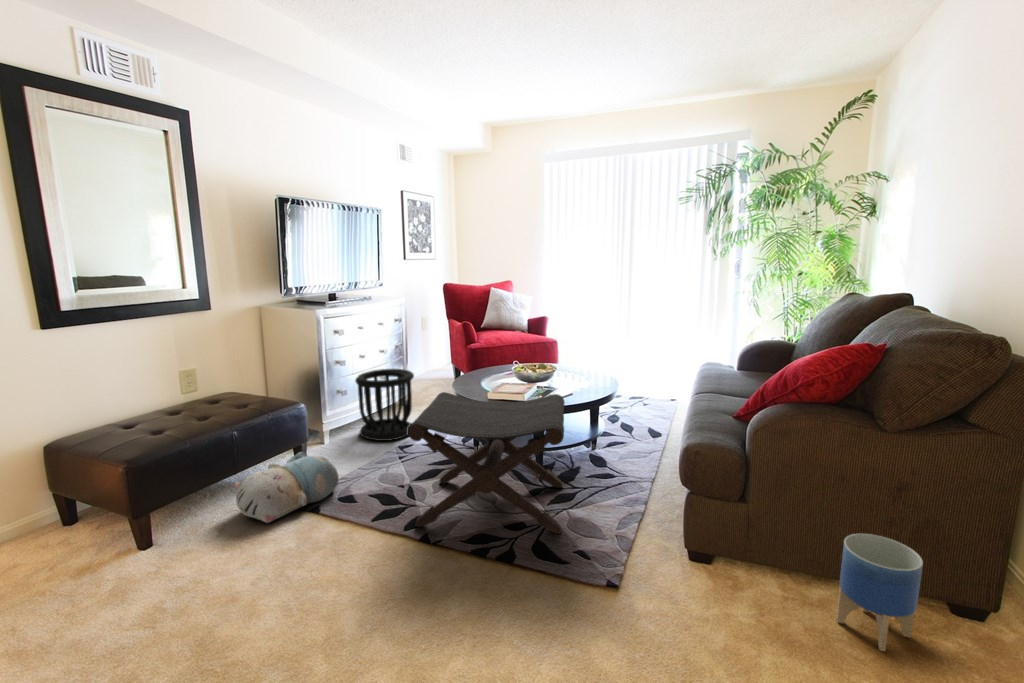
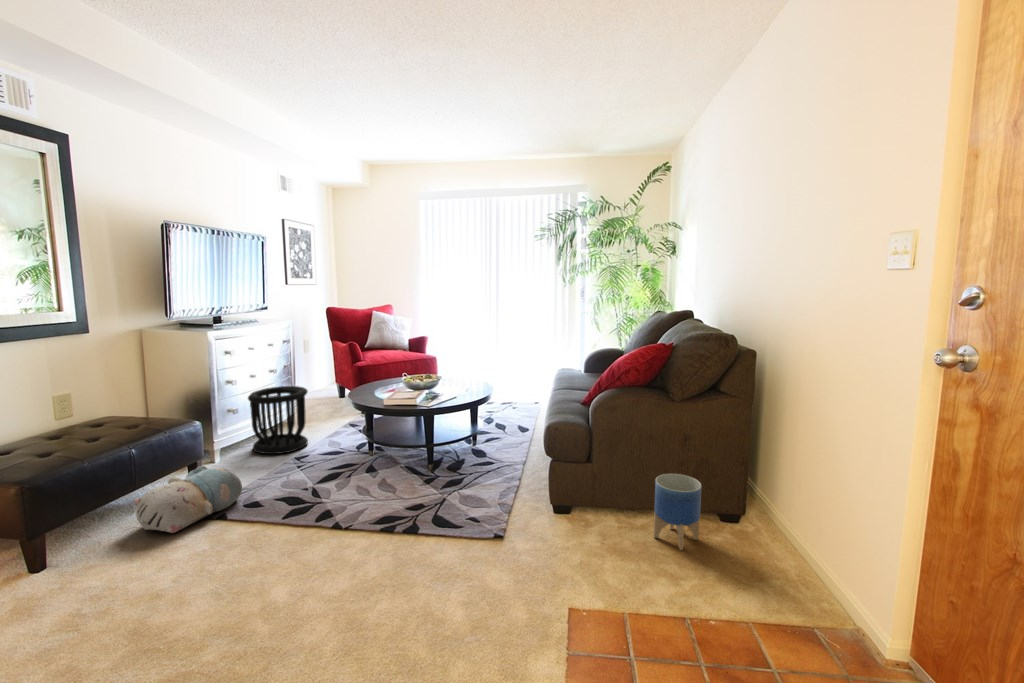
footstool: present [408,392,565,534] -> none [318,396,455,518]

